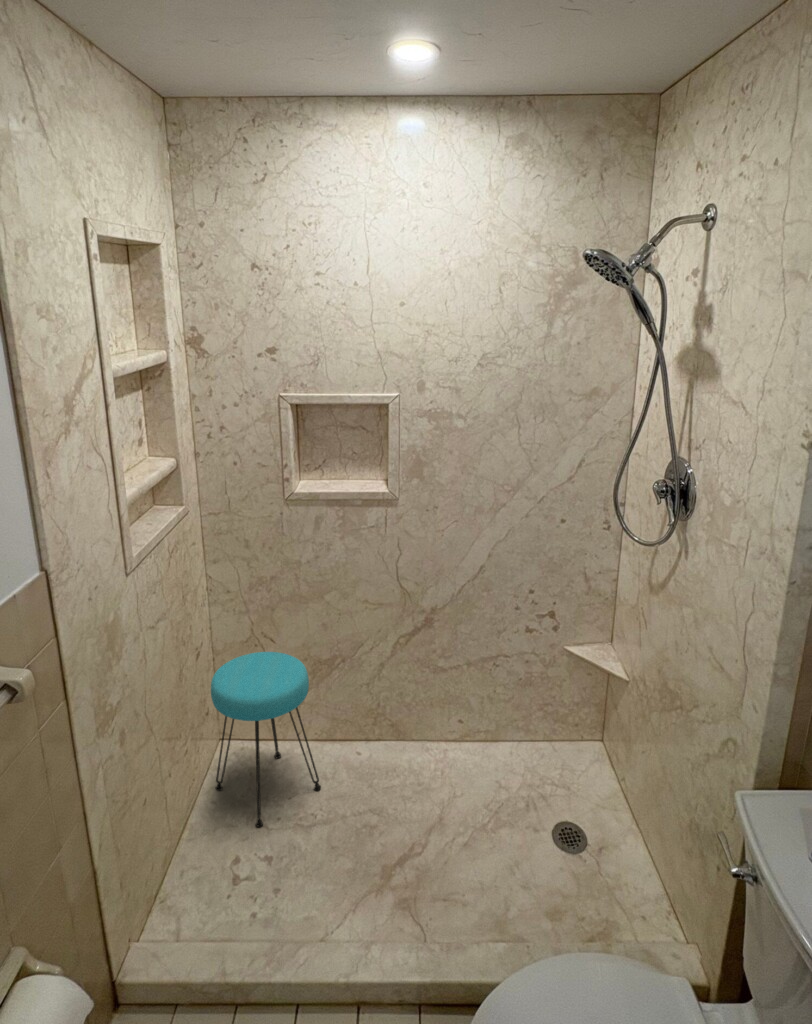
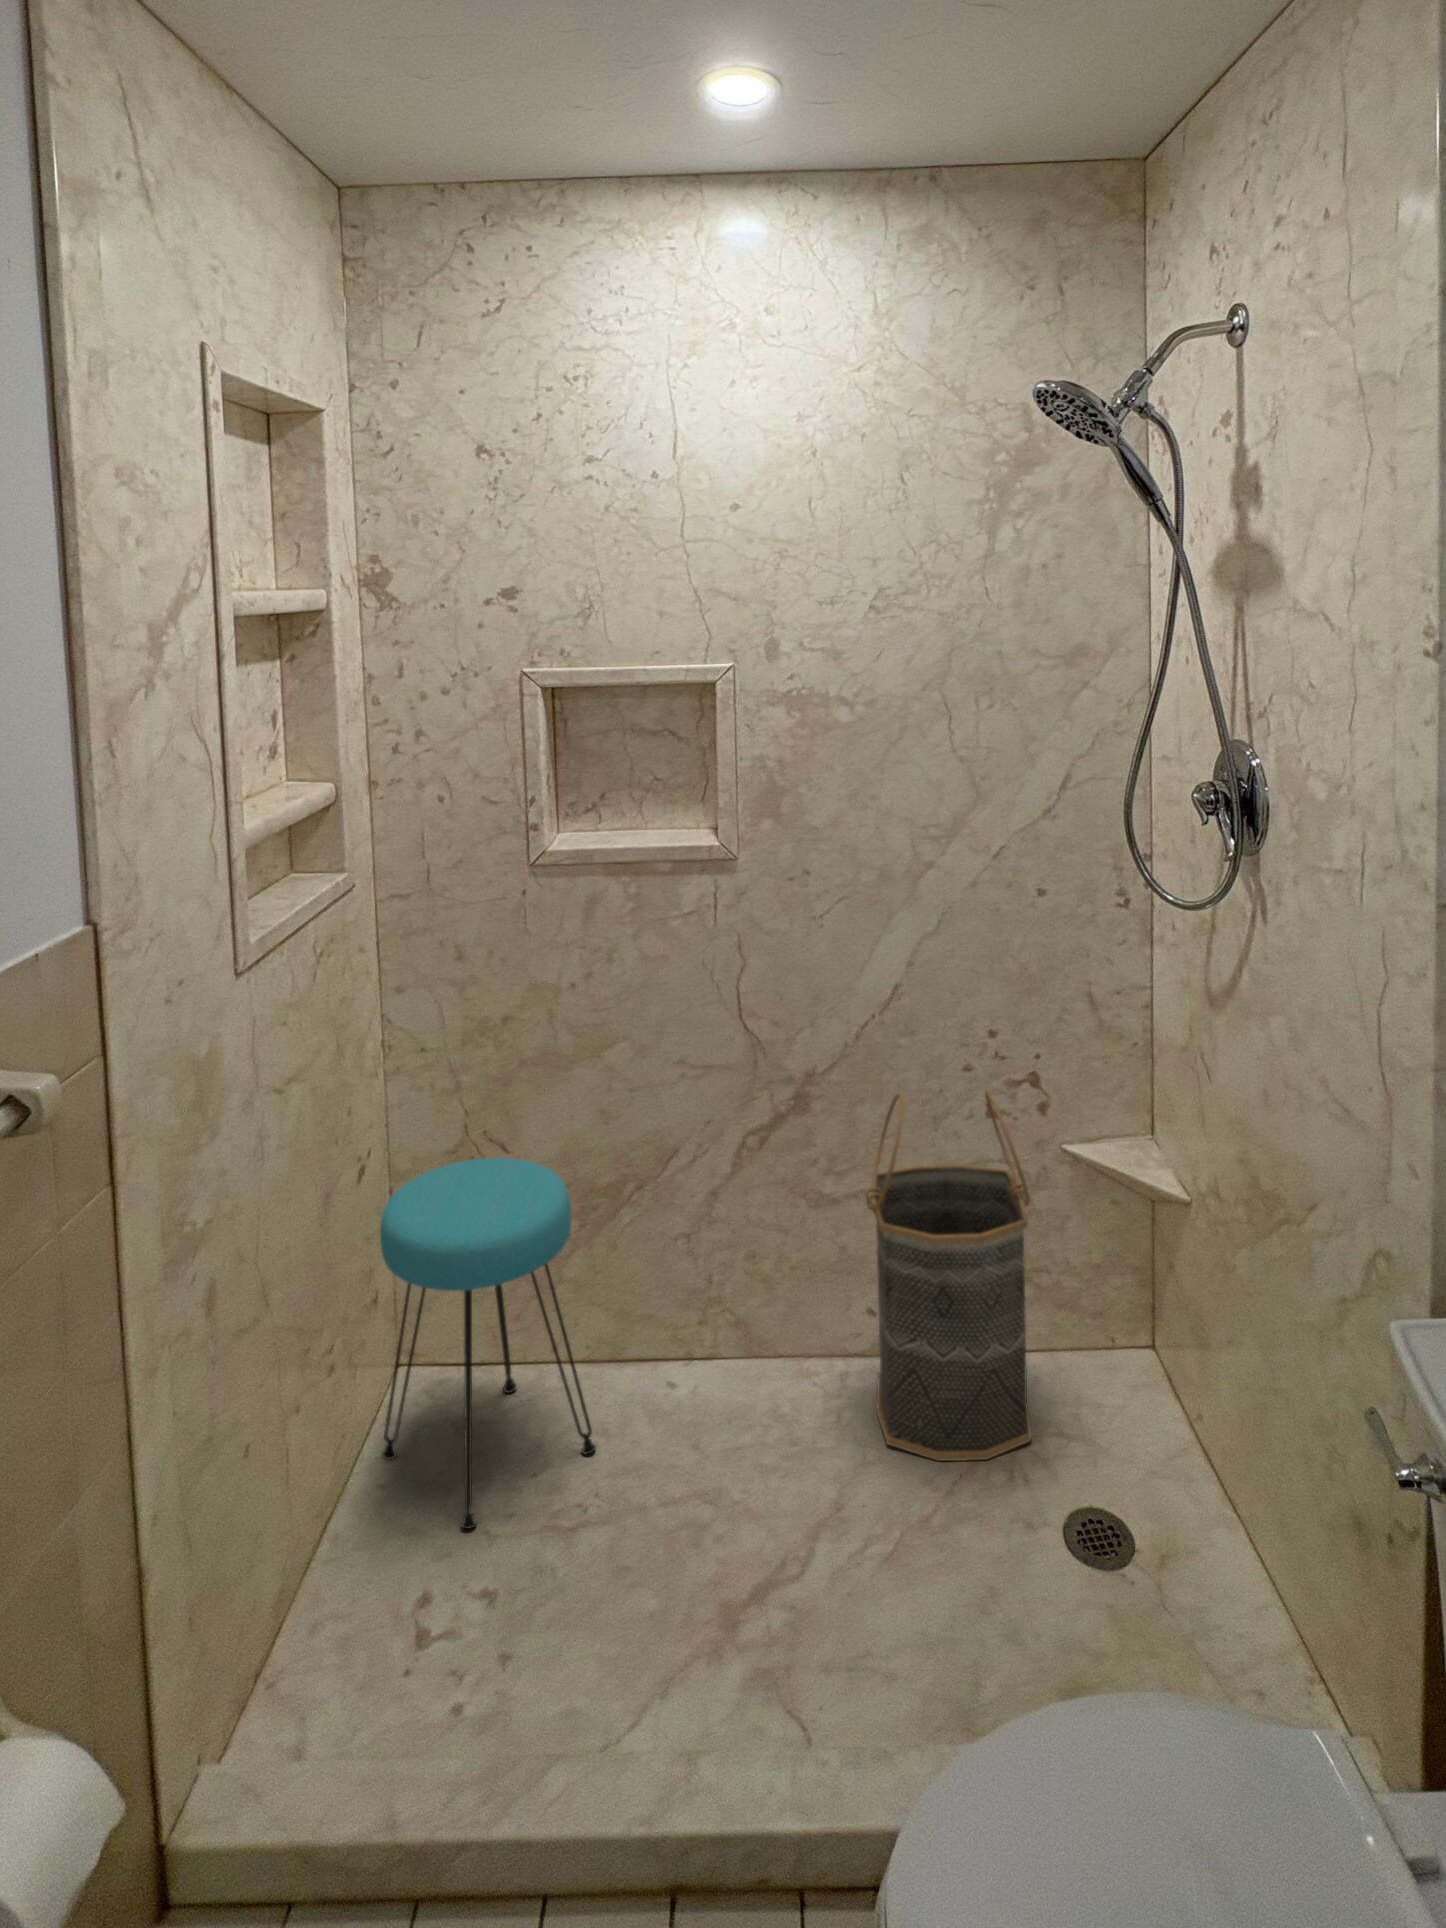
basket: none [459,626,543,797] -> present [865,1090,1031,1461]

